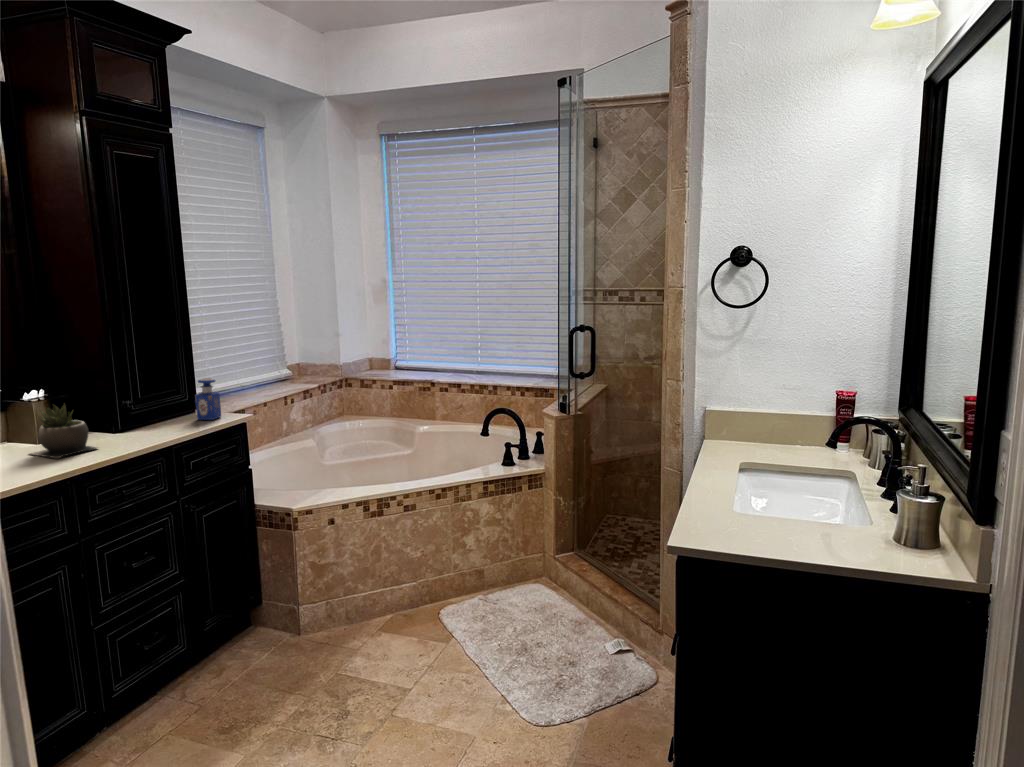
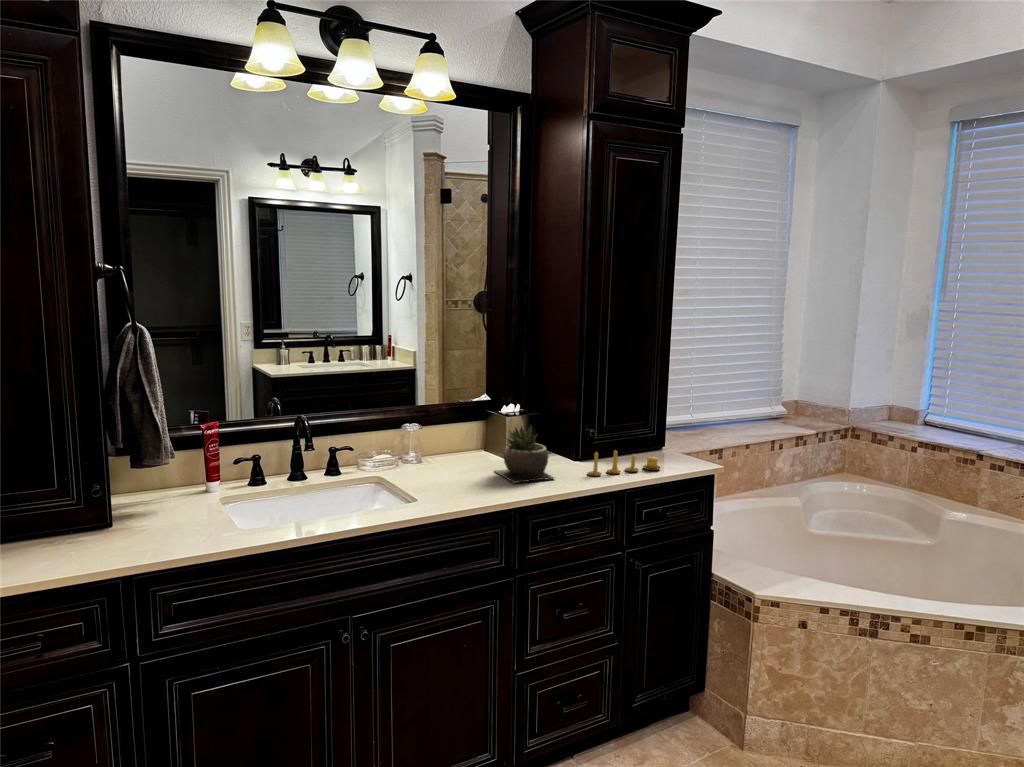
perfume bottle: present [195,378,221,420] -> none [662,415,690,465]
candle: none [130,413,198,440] -> present [588,451,661,476]

